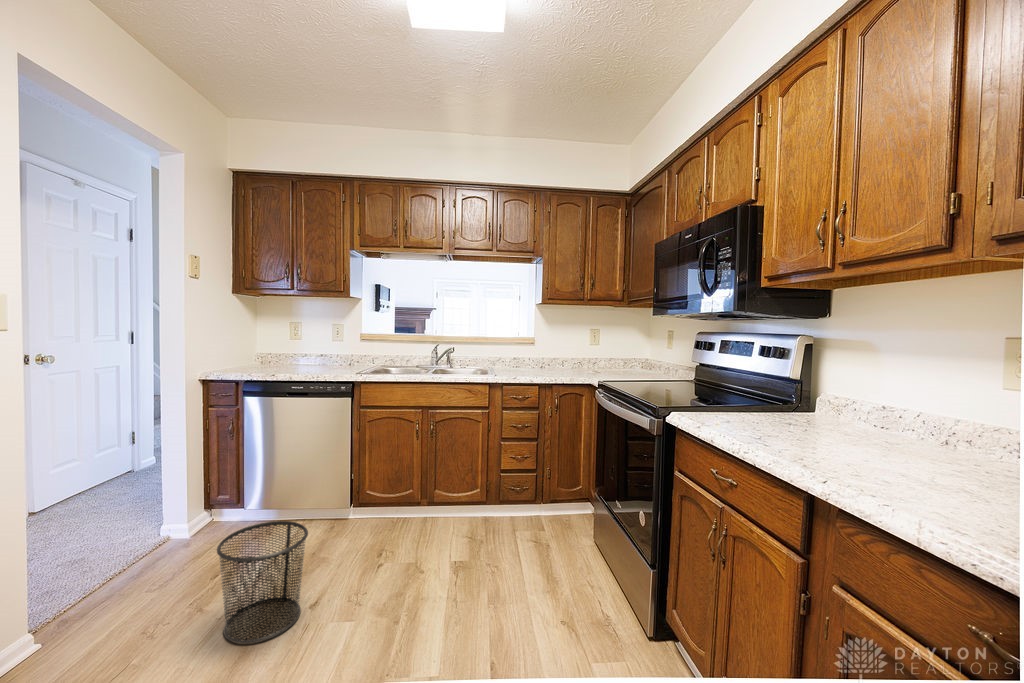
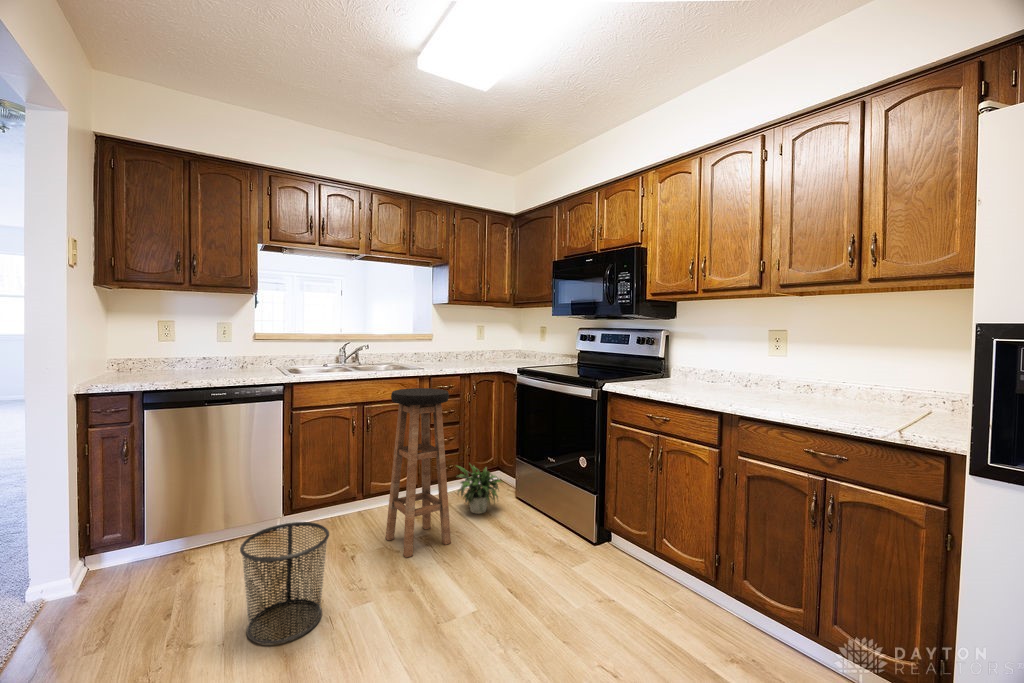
bar stool: none [418,396,482,585] -> present [385,388,451,558]
potted plant: none [513,487,567,552] -> present [457,464,502,514]

